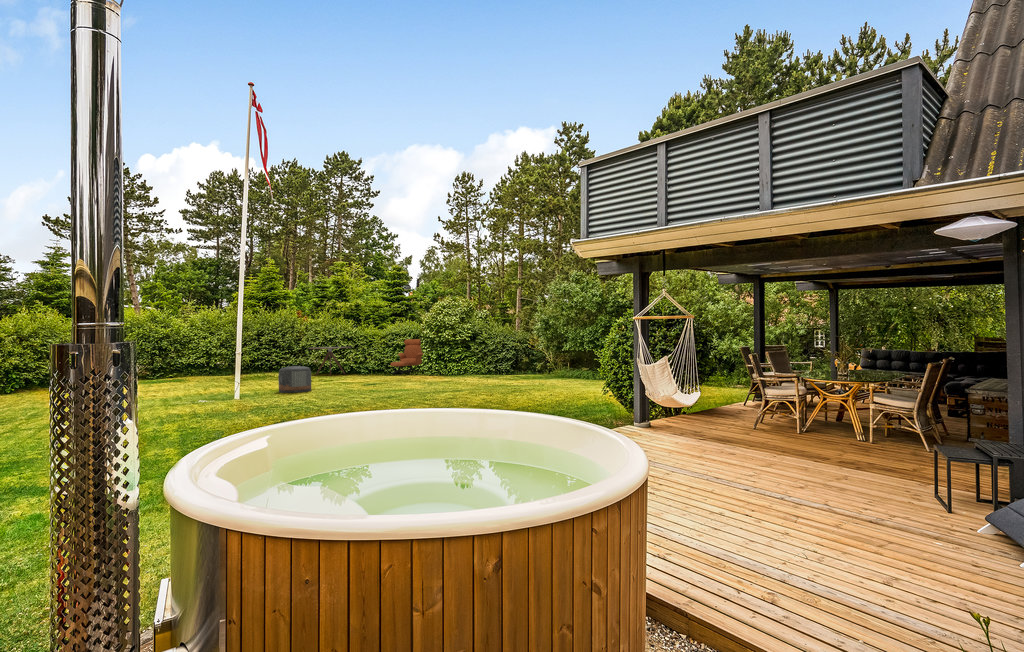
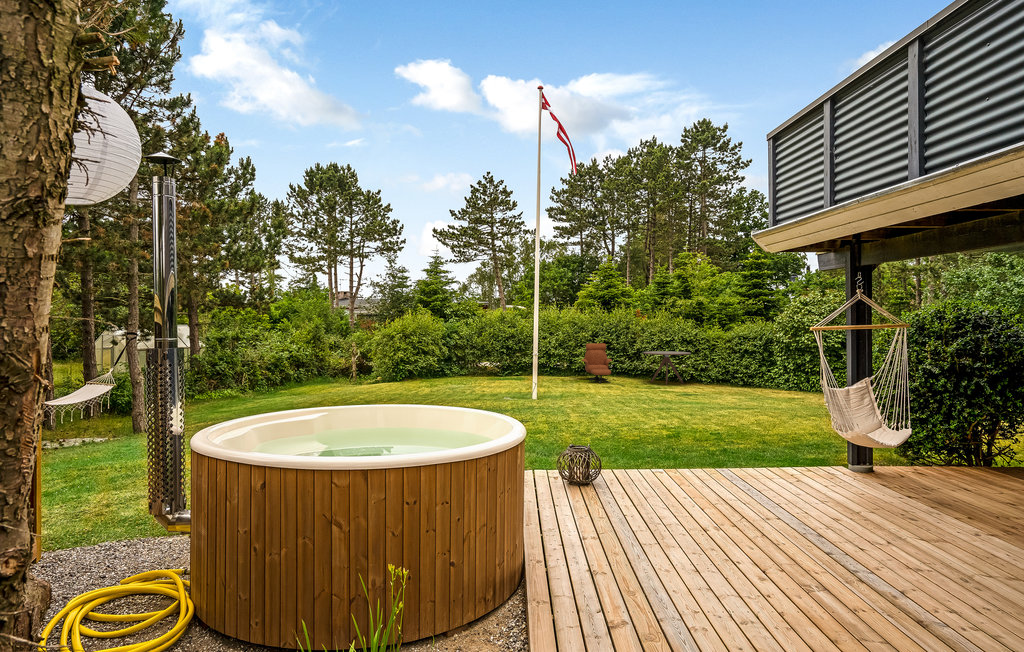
lounge chair: present [391,339,424,374] -> present [581,343,612,383]
pouf: present [278,366,311,393] -> none [608,381,643,412]

